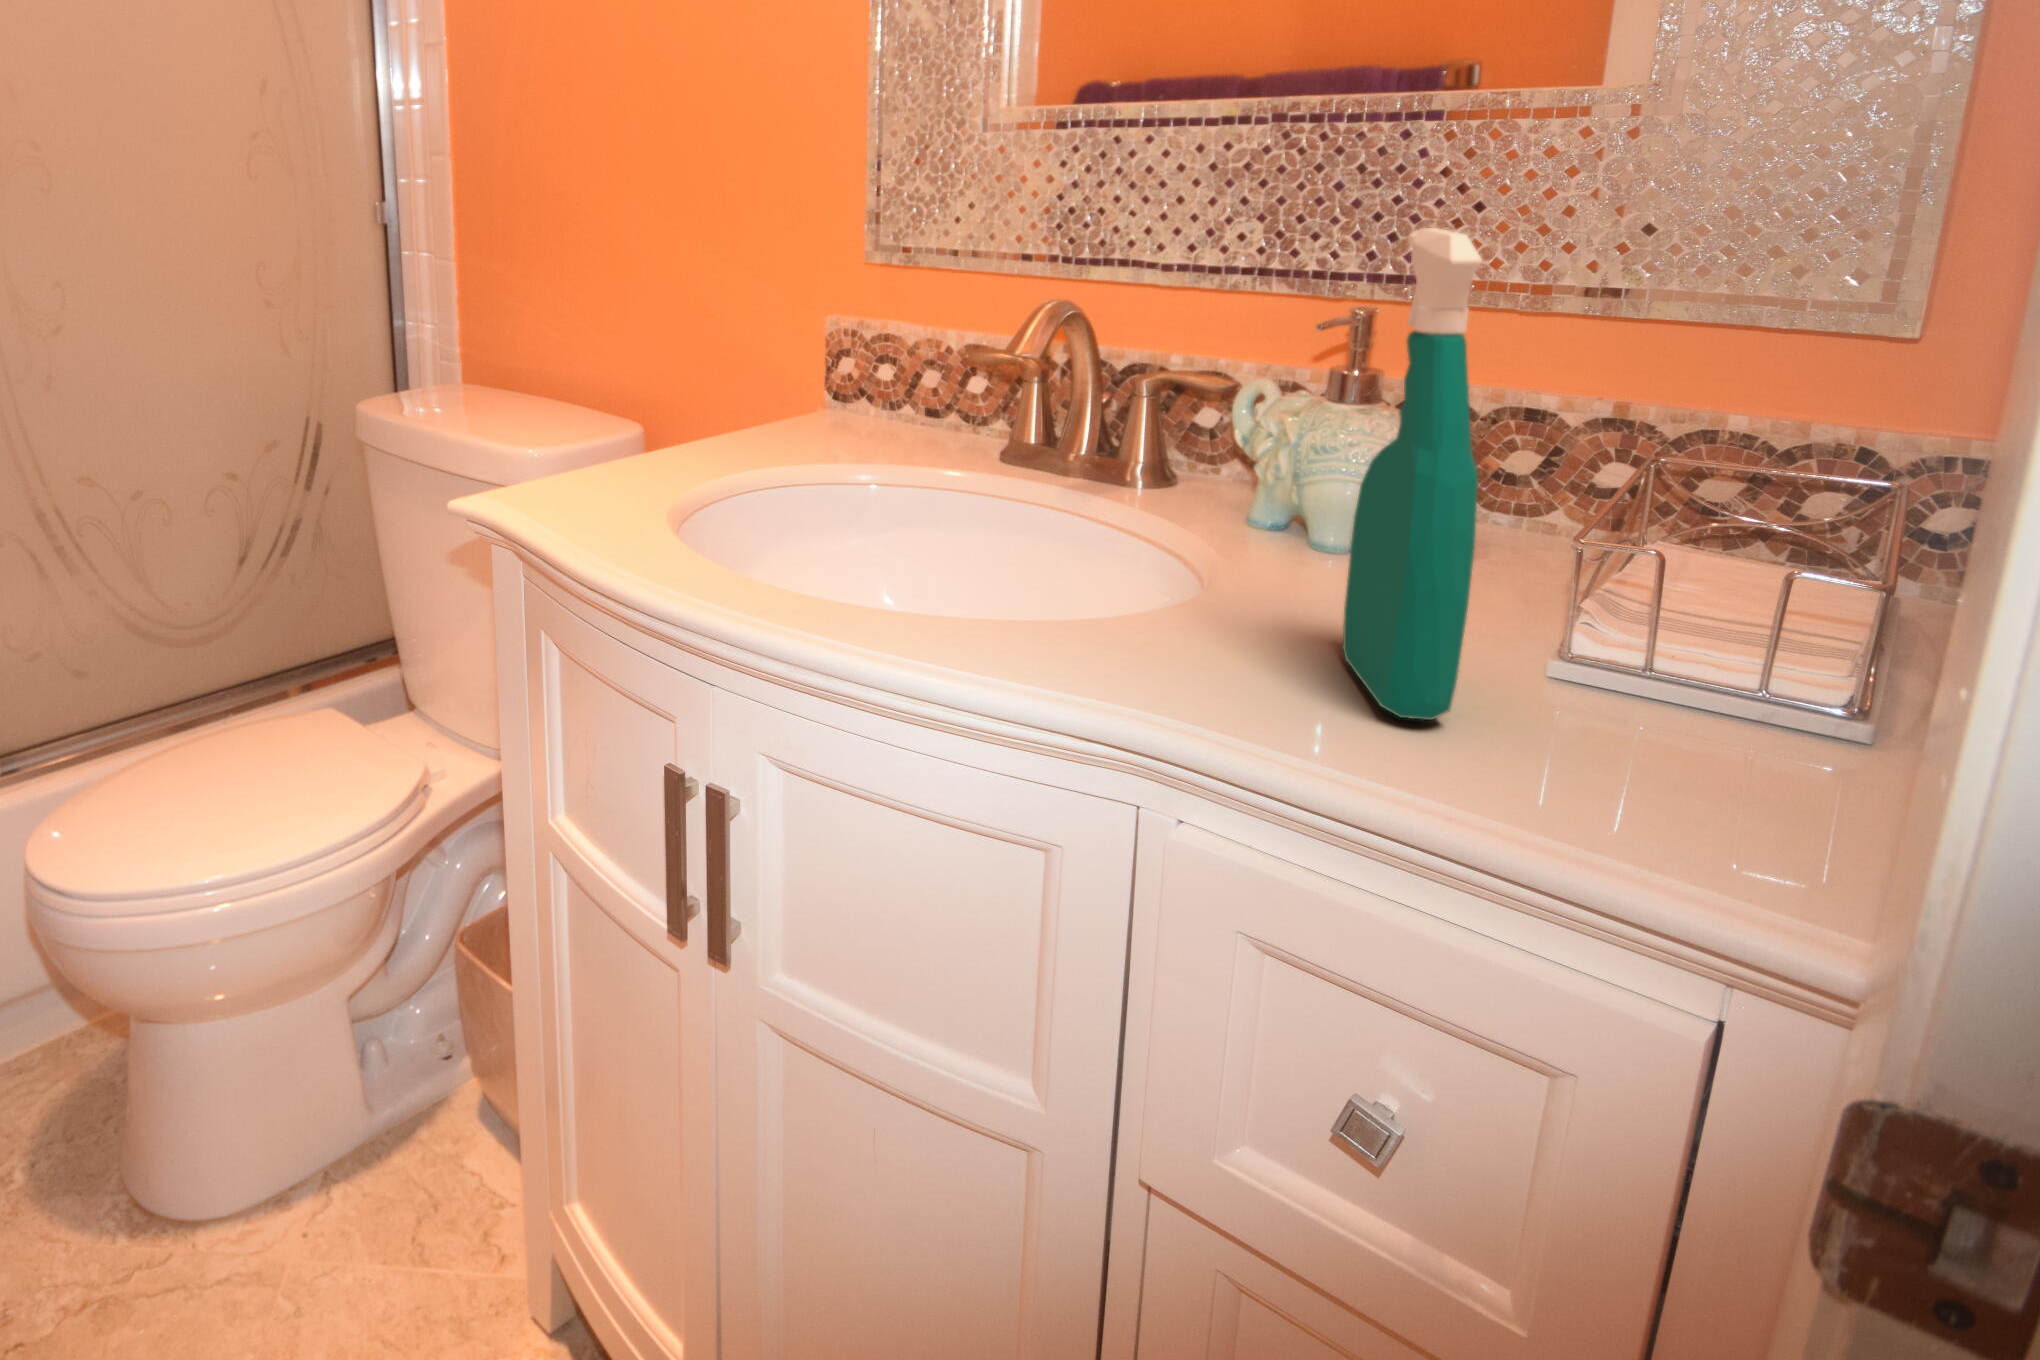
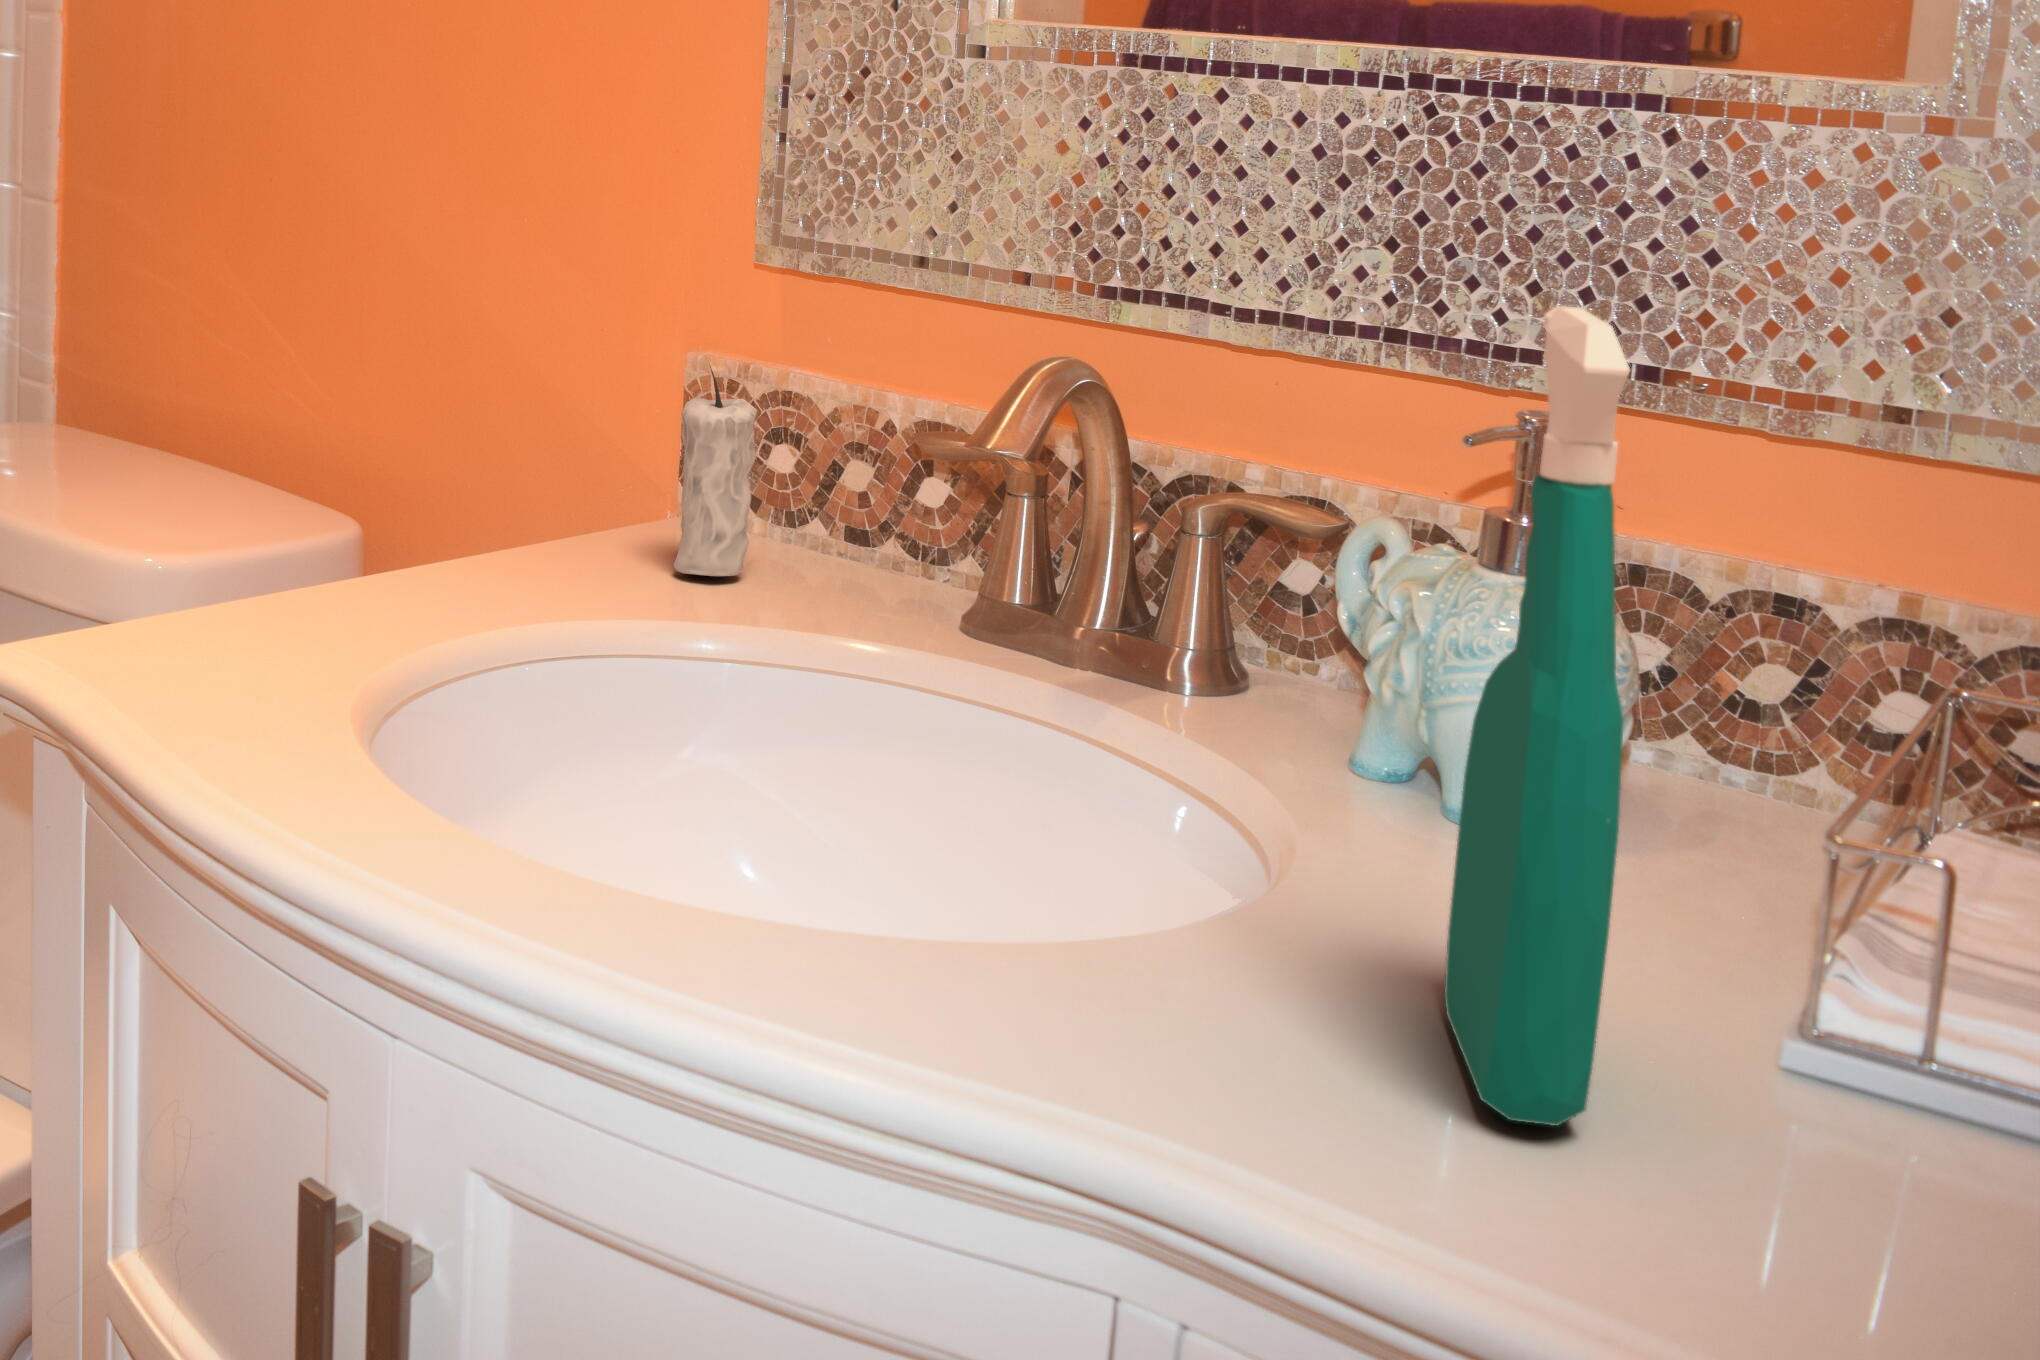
candle: none [825,318,870,439] -> present [674,366,757,576]

